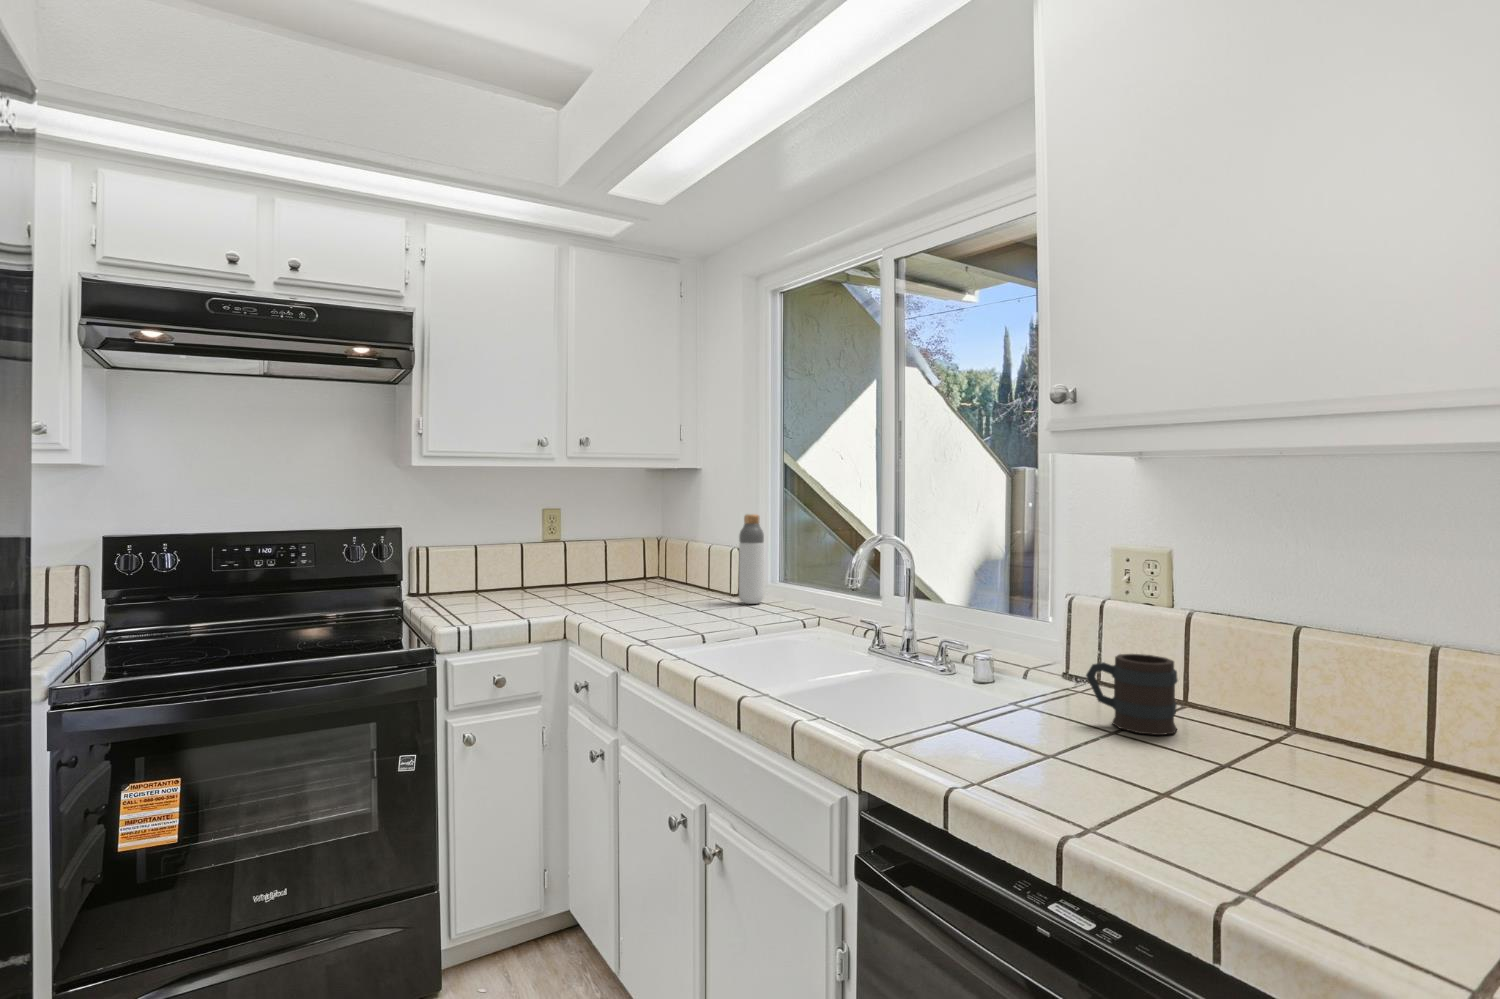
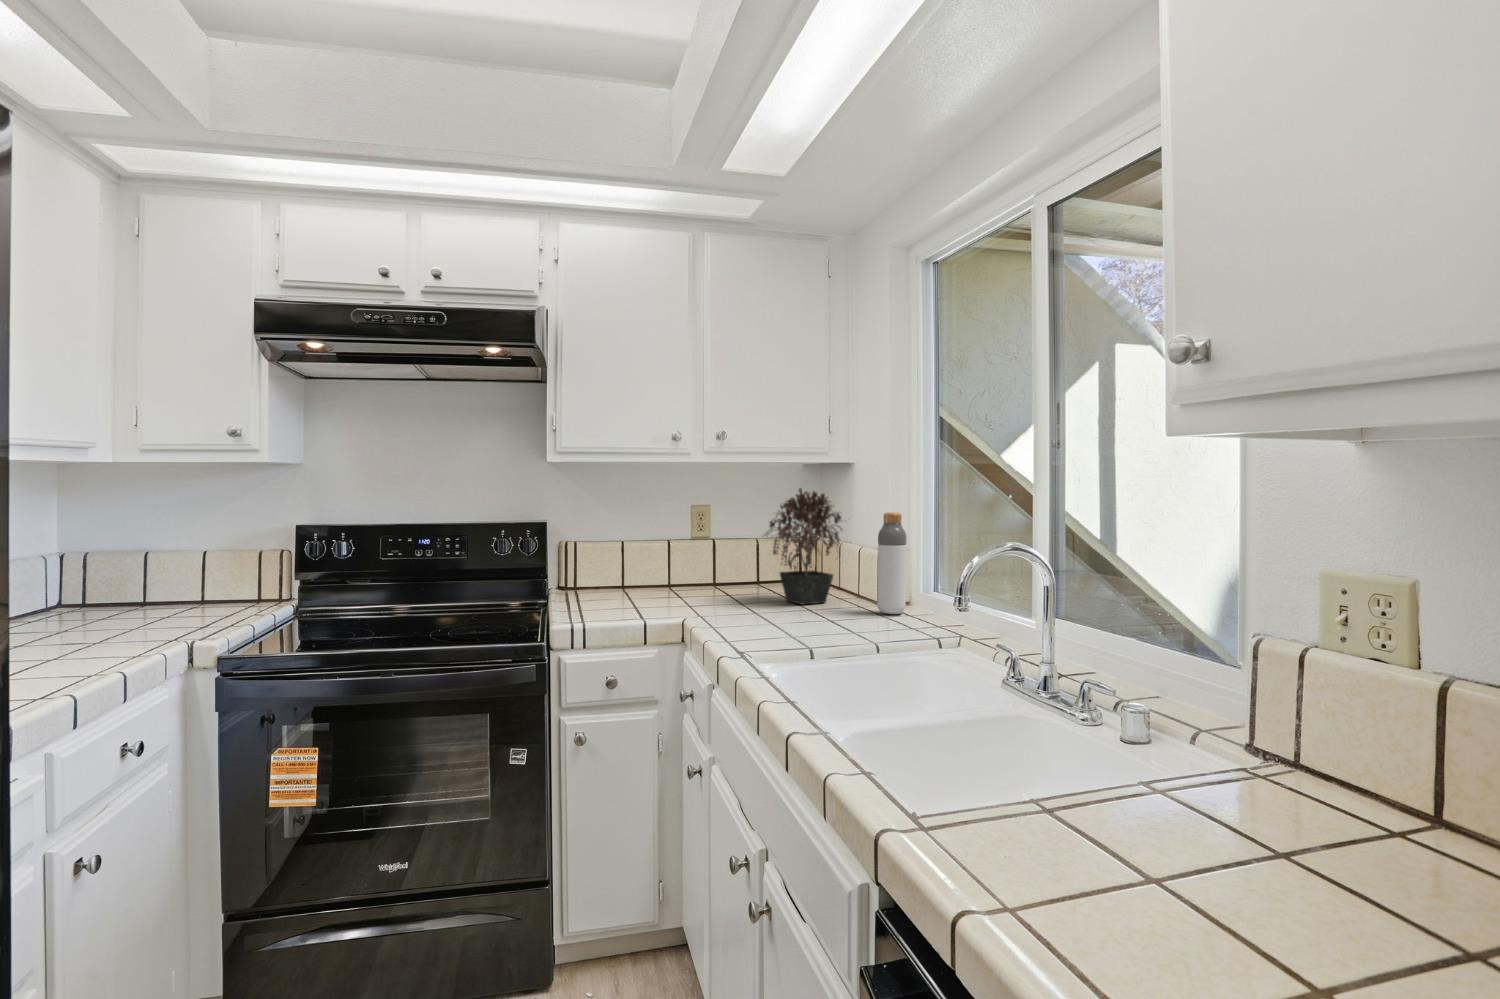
potted plant: none [627,492,707,600] -> present [765,488,842,605]
mug: present [1086,654,1178,735] -> none [1245,734,1400,871]

